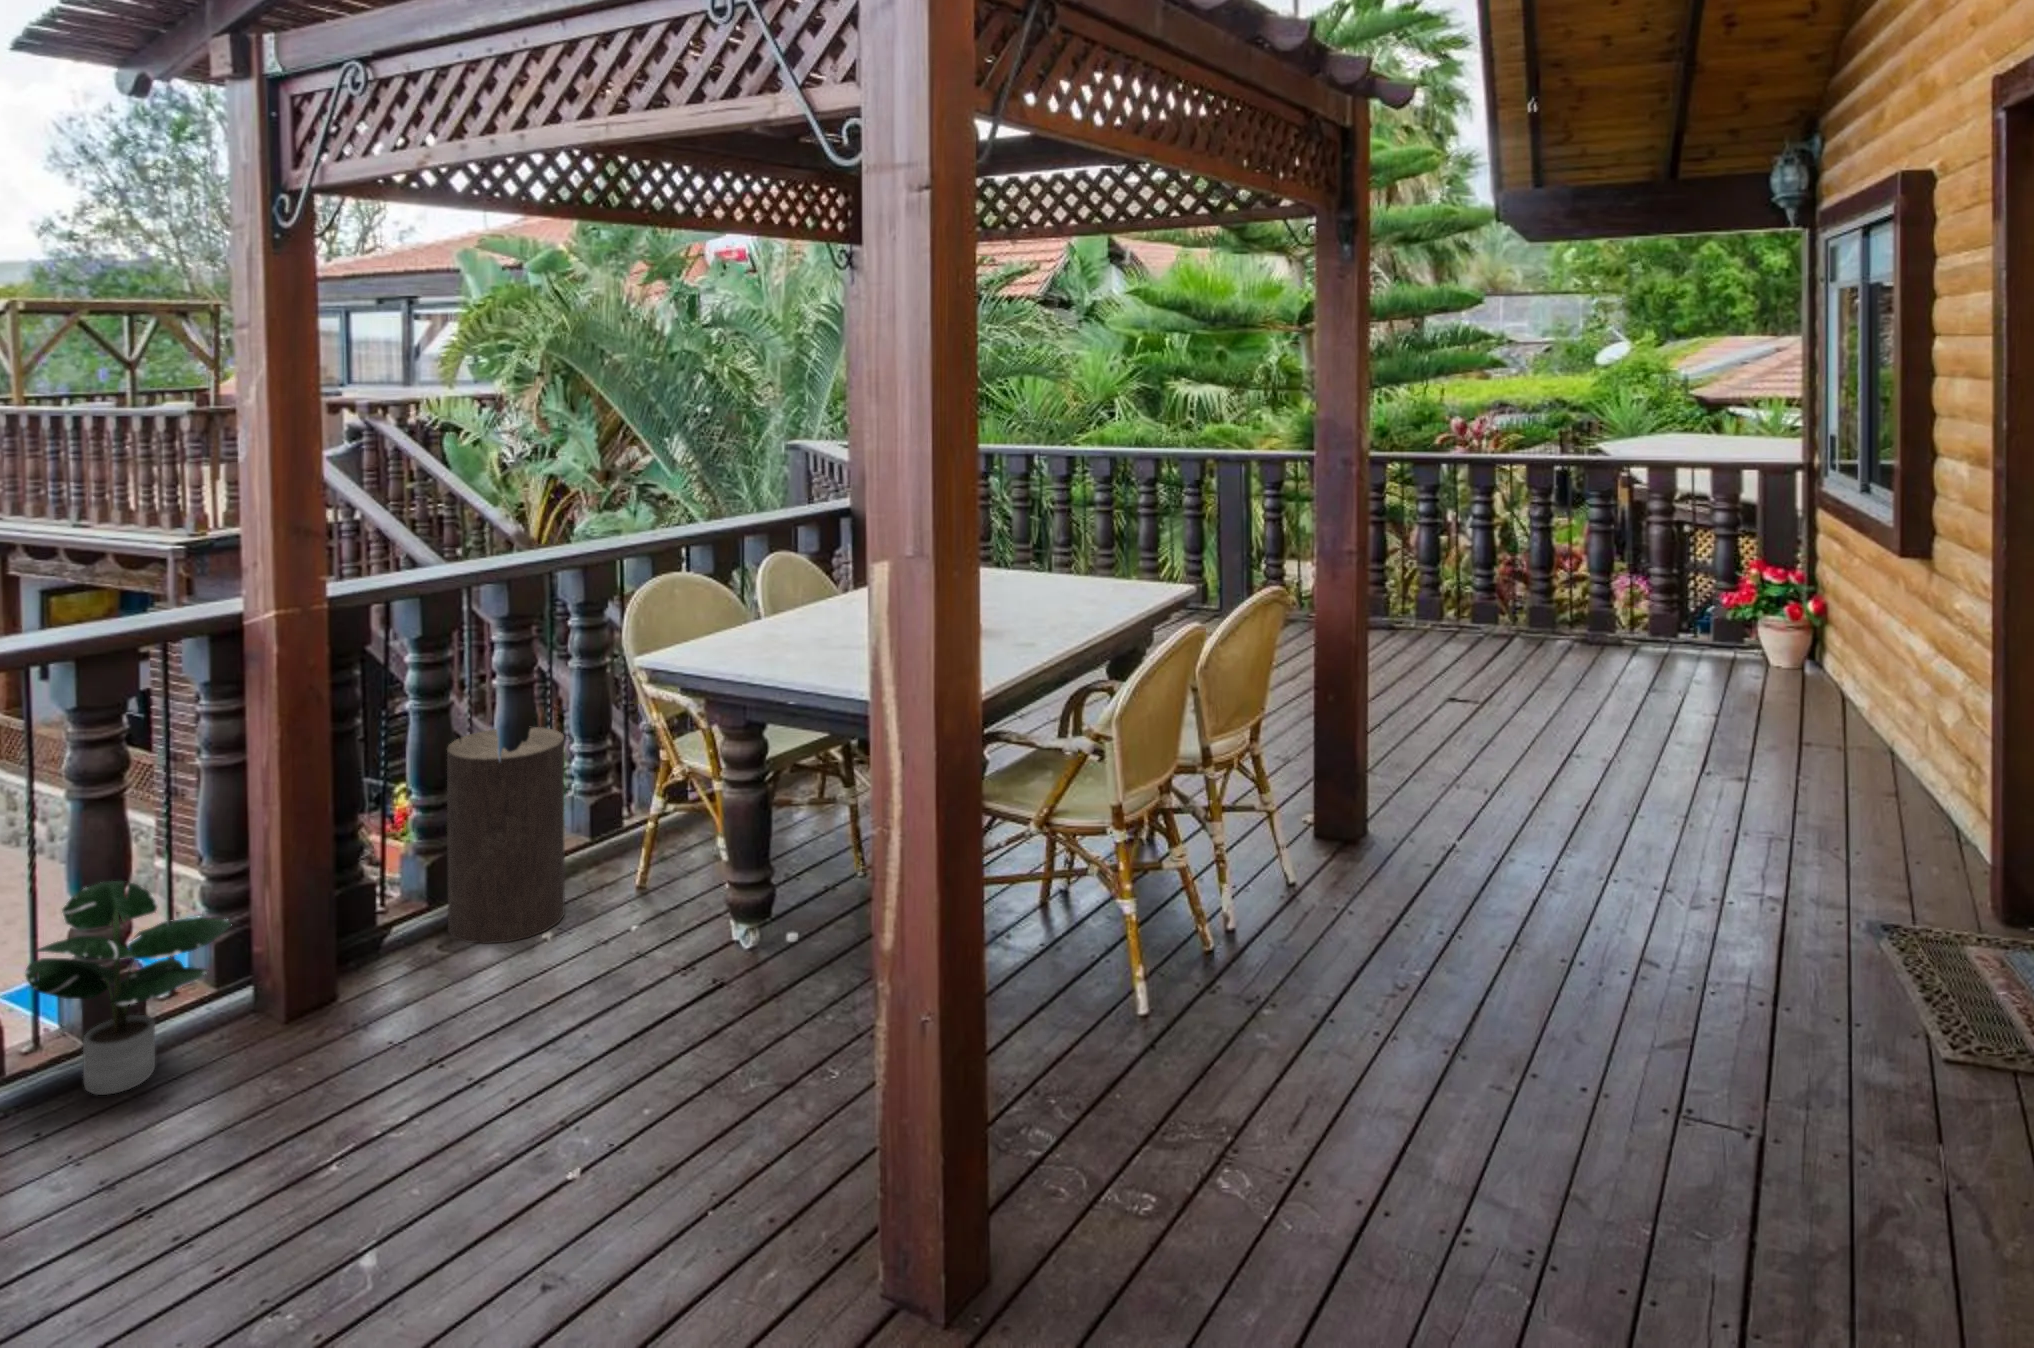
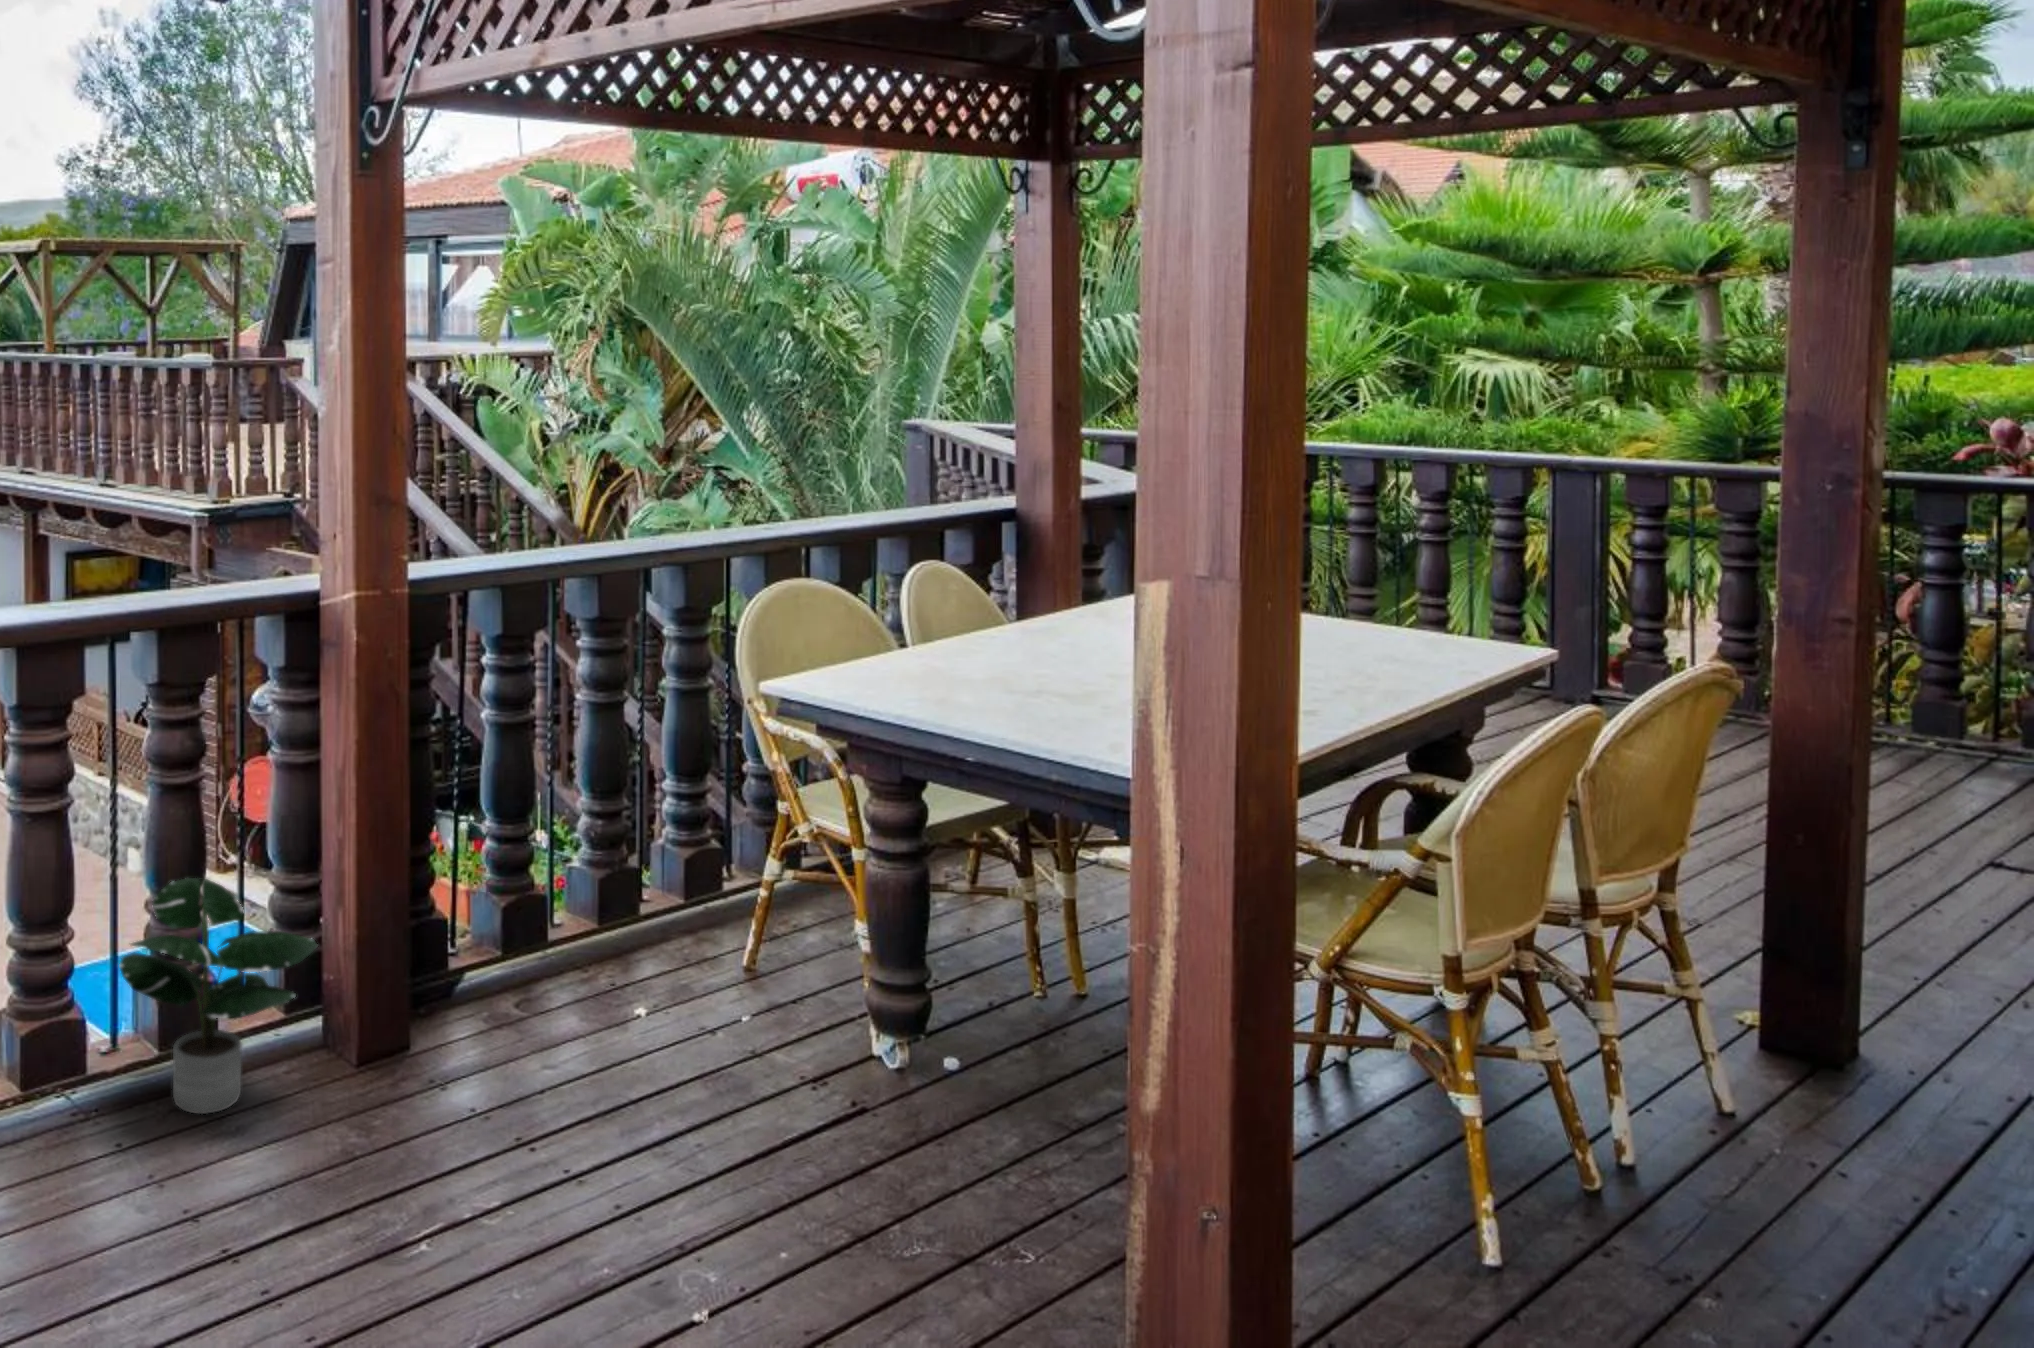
stool: present [447,727,565,944] -> none [531,753,667,1012]

